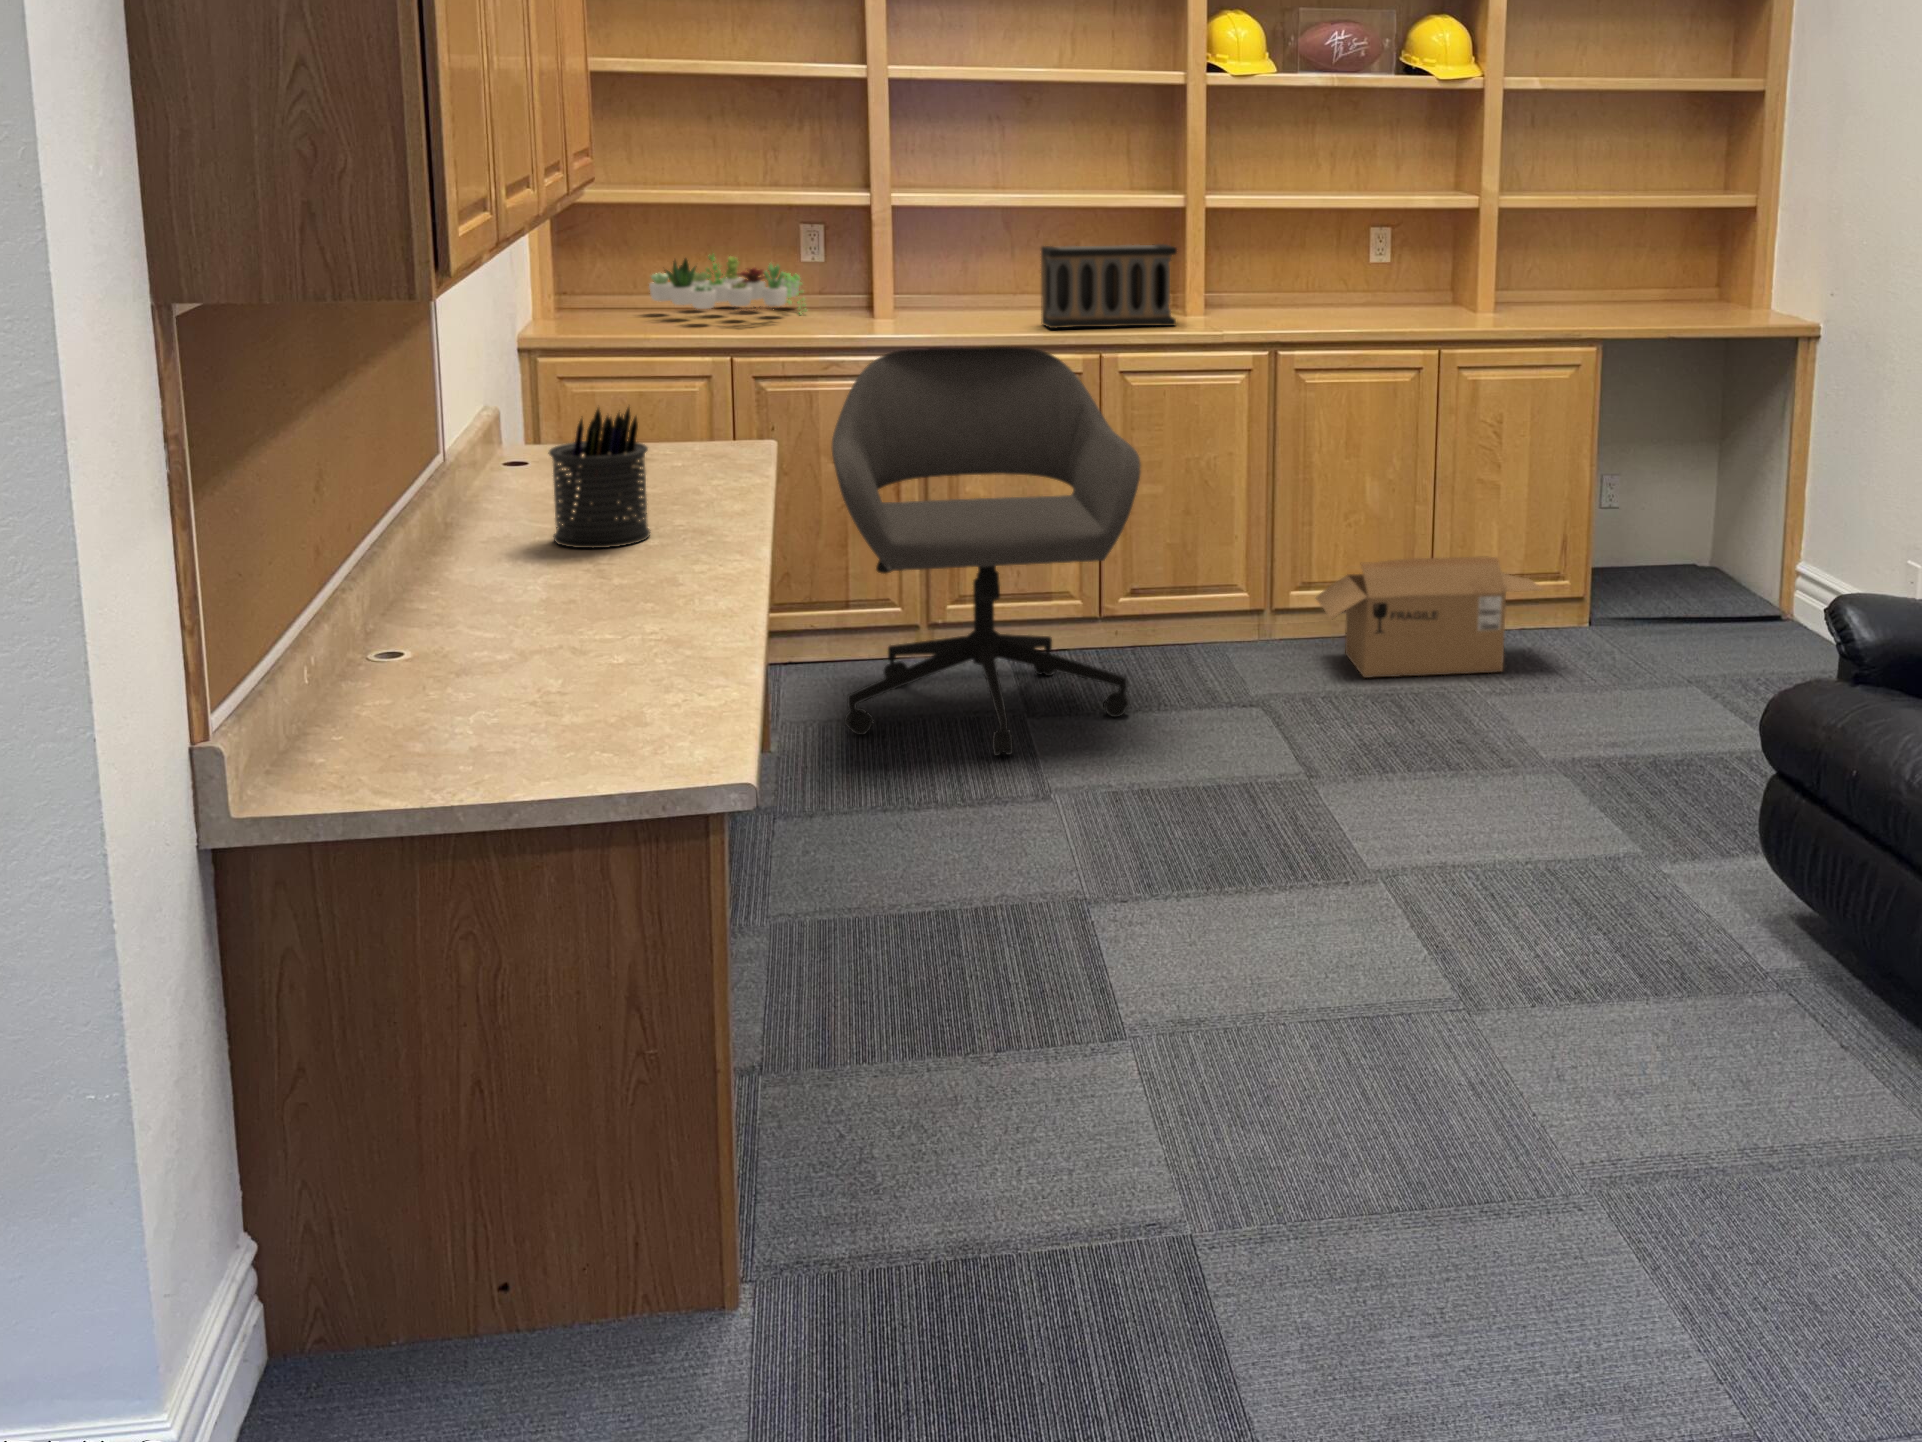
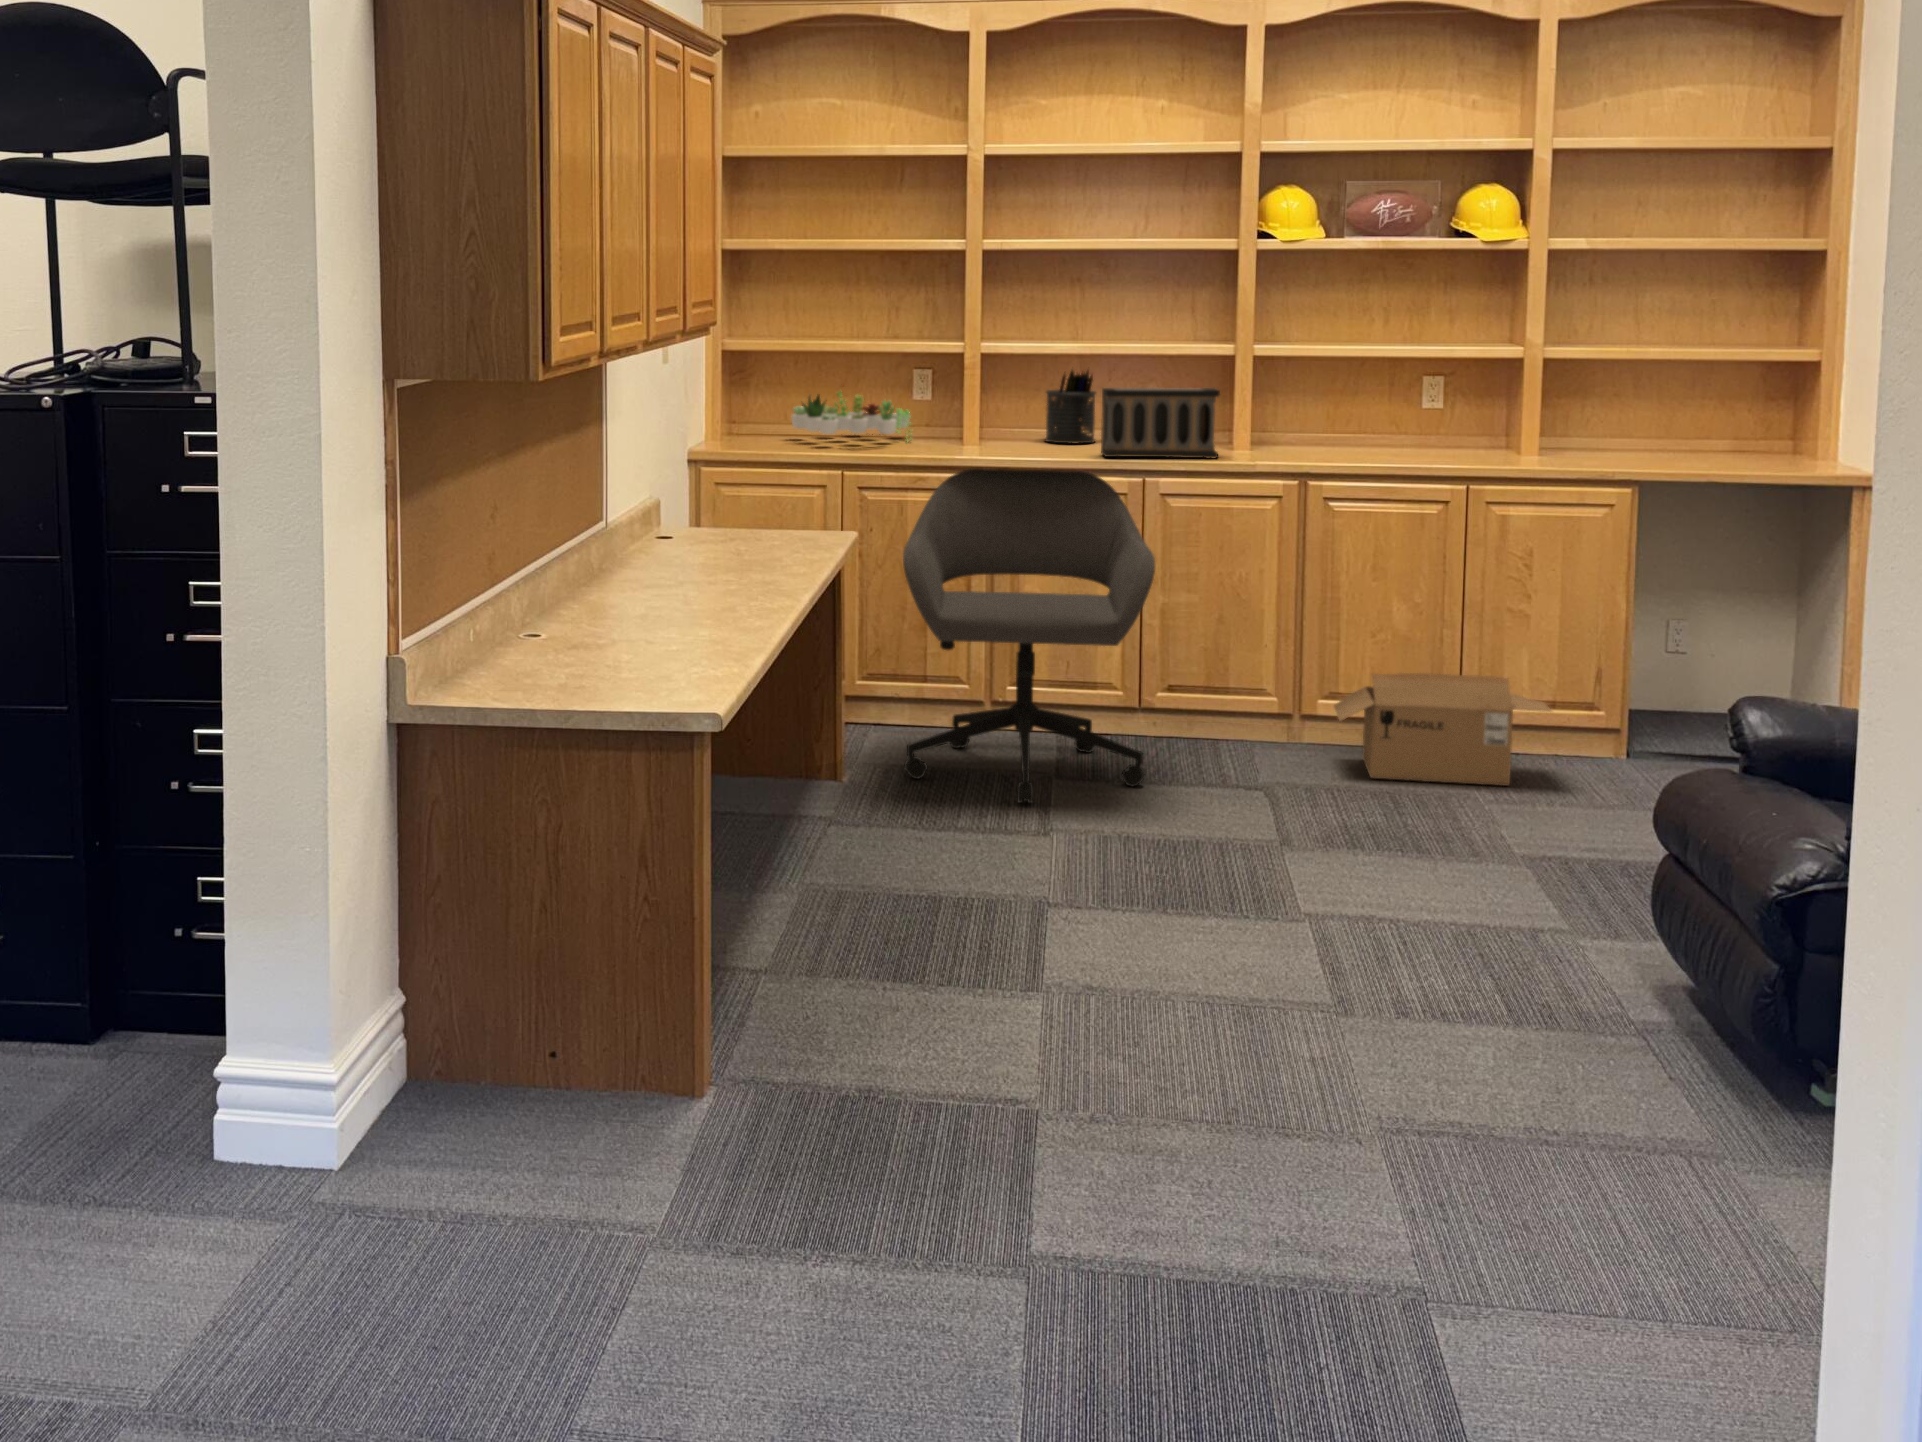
pen holder: present [548,408,650,548] -> present [1045,370,1096,443]

